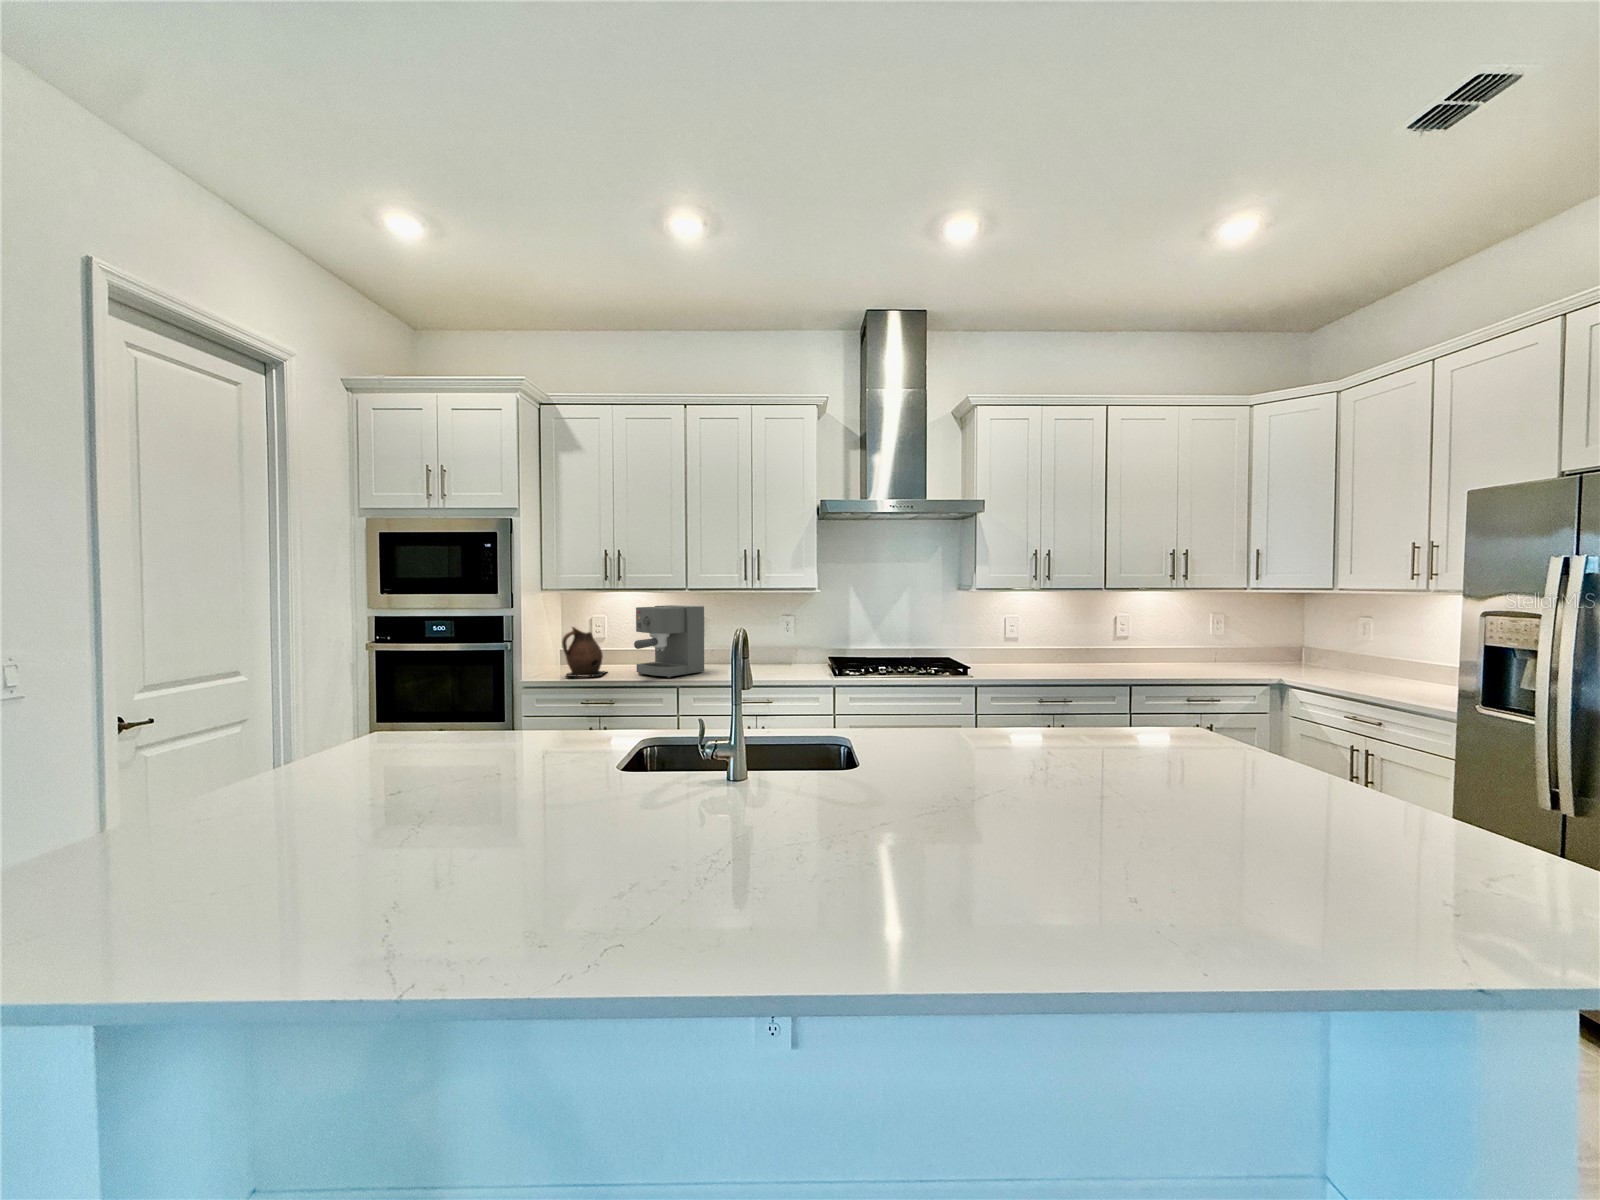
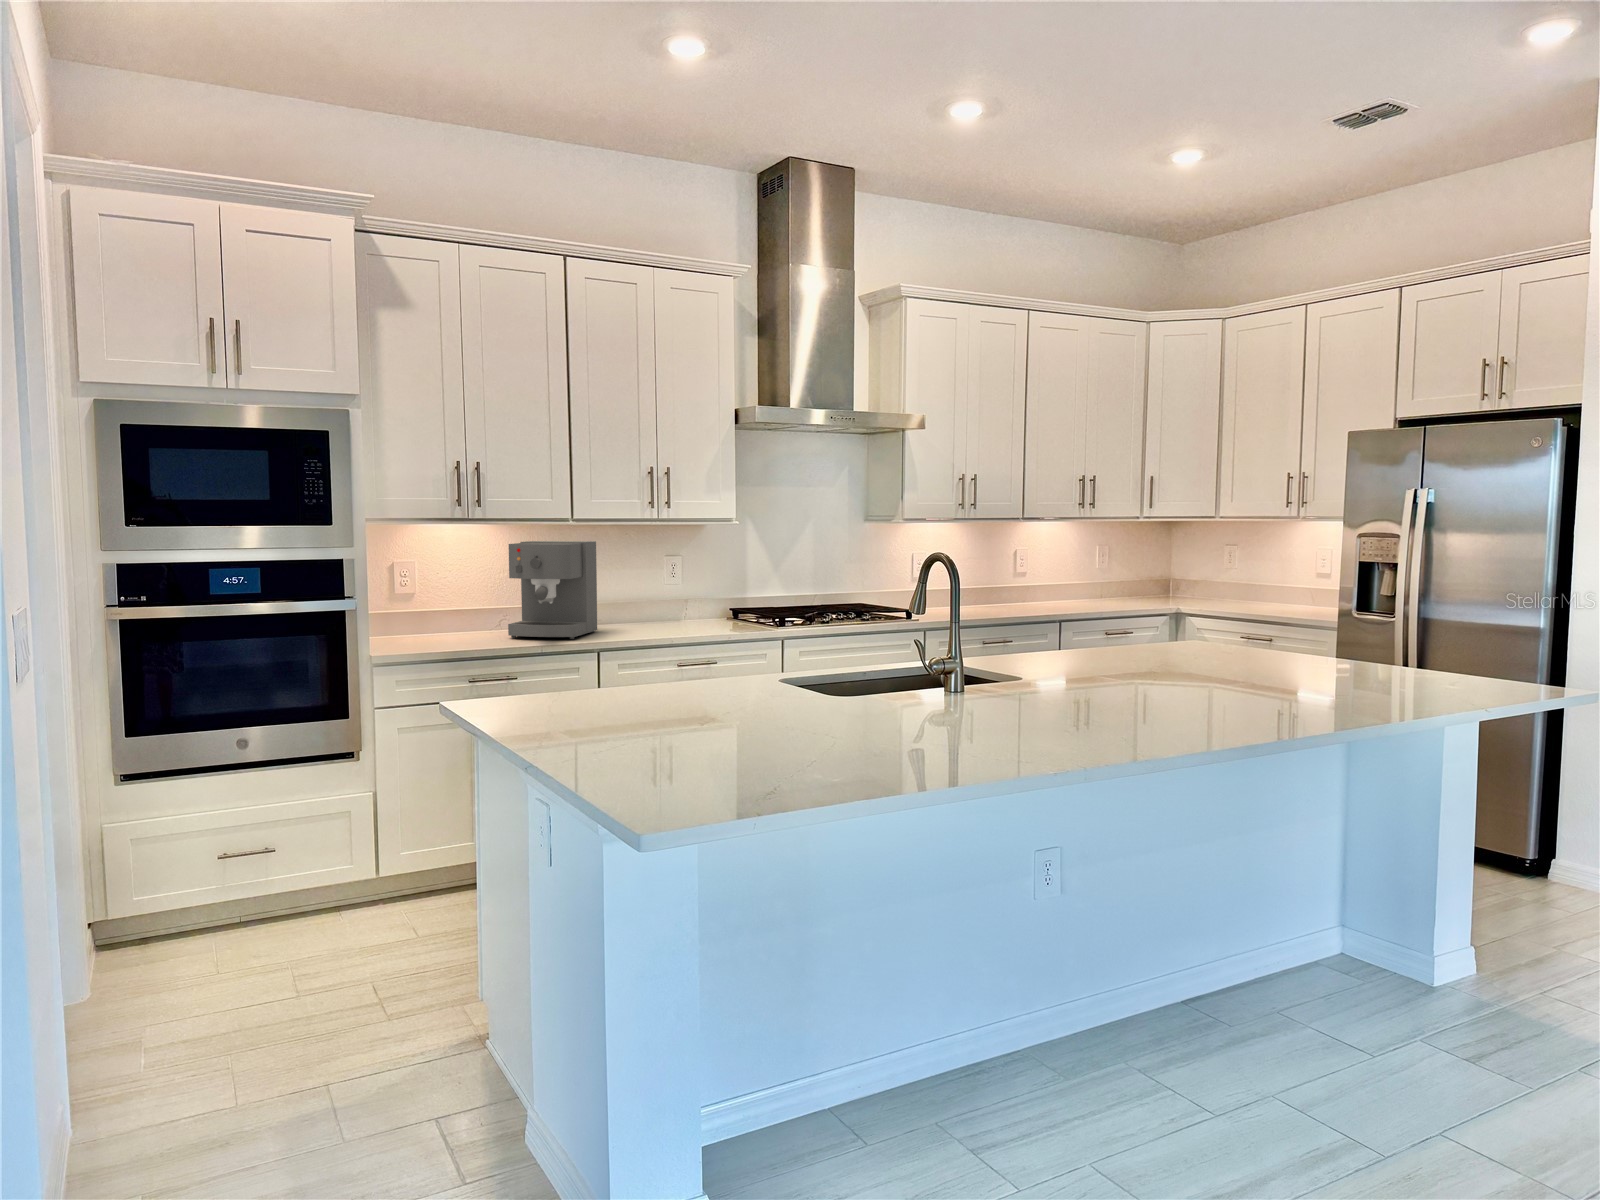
ceramic pitcher: present [562,627,606,677] -> none [400,574,467,646]

